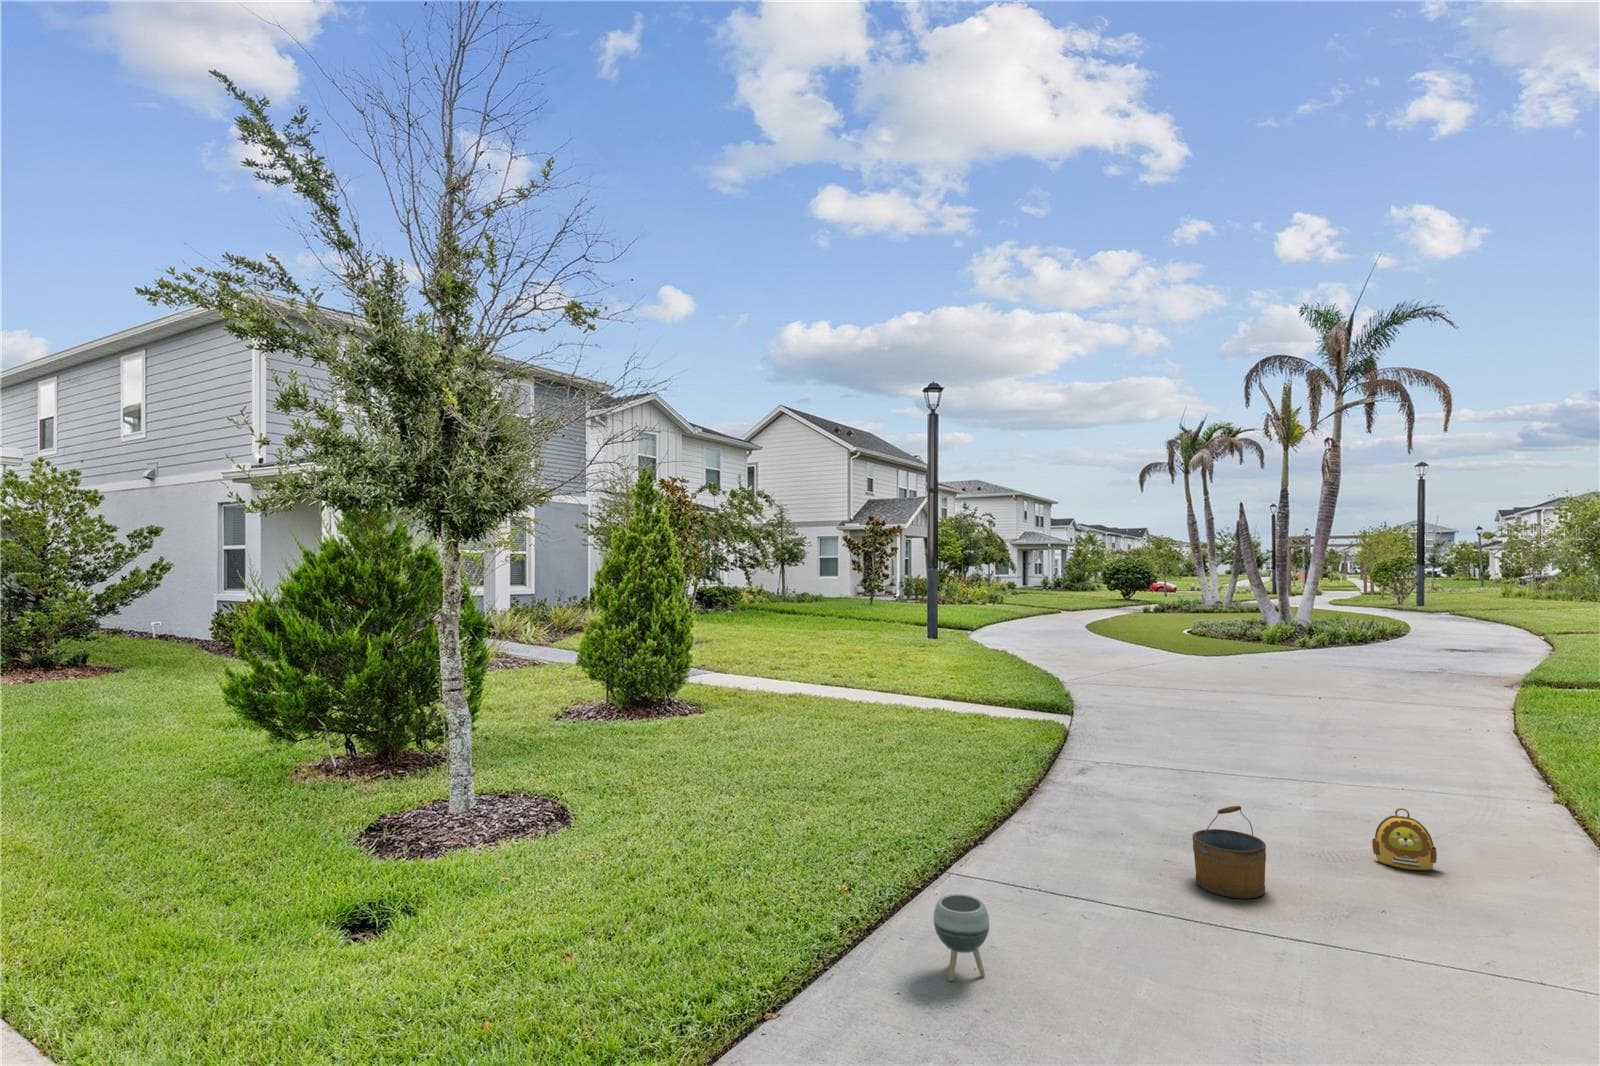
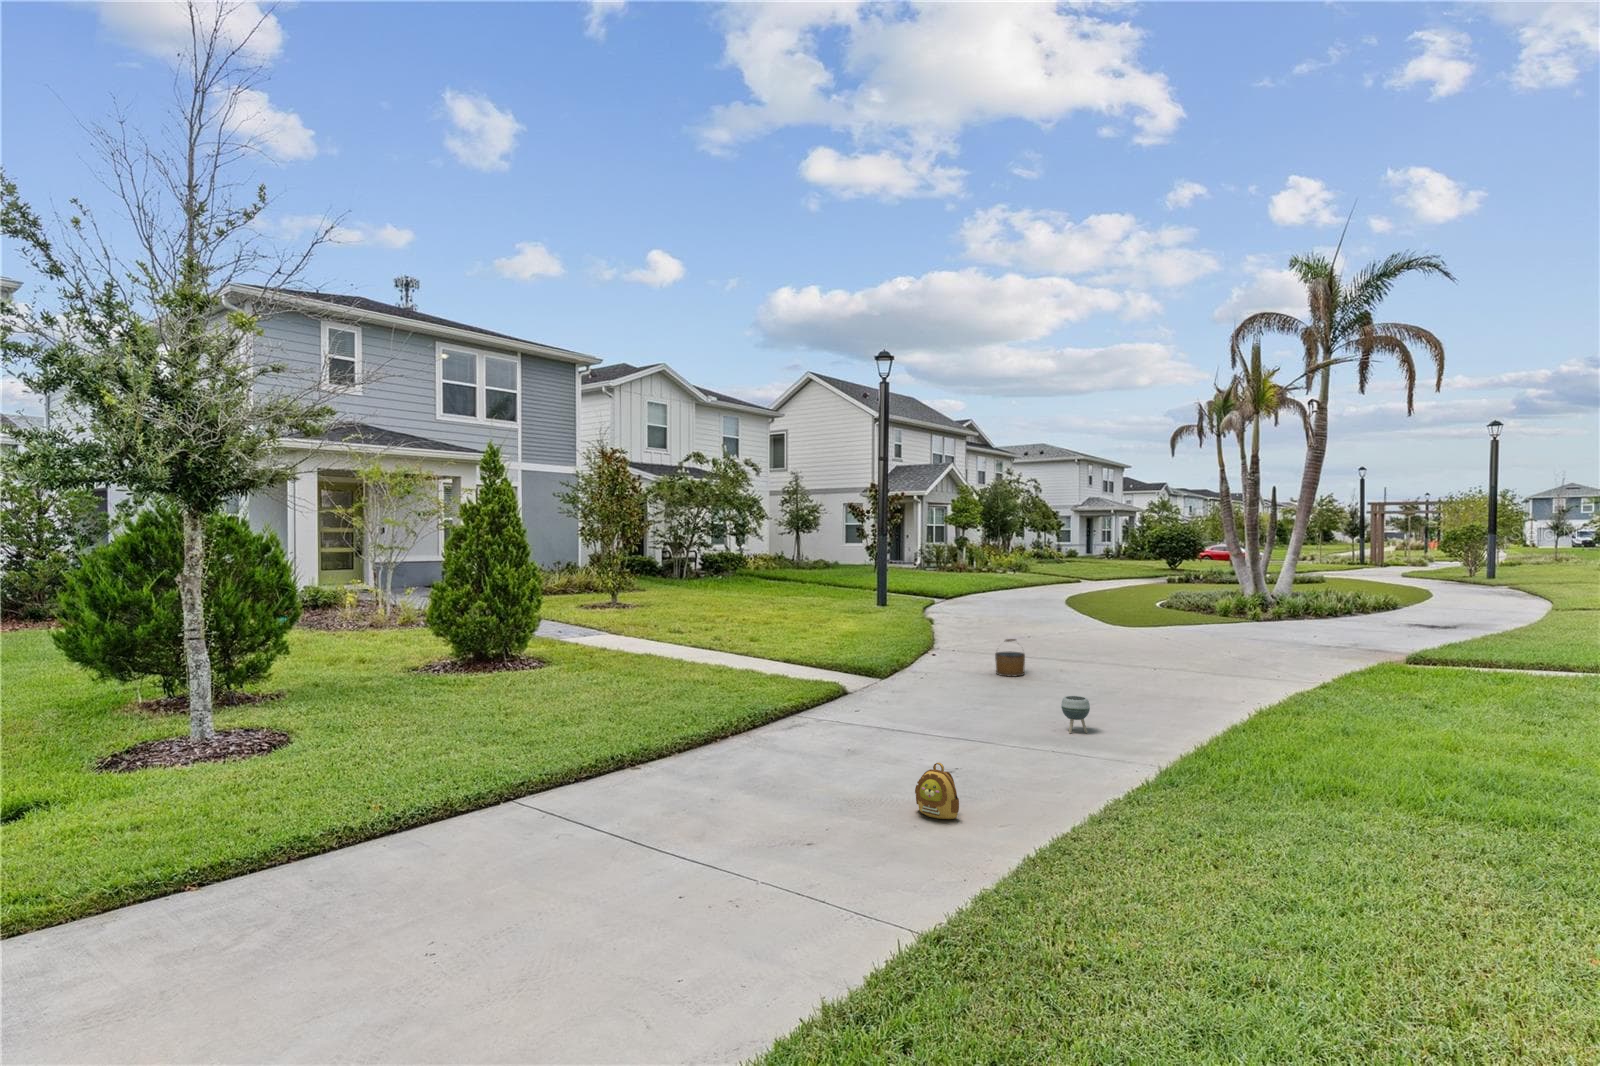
bucket: present [1192,806,1266,899] -> present [995,639,1025,676]
planter: present [934,894,989,981] -> present [1061,696,1090,733]

